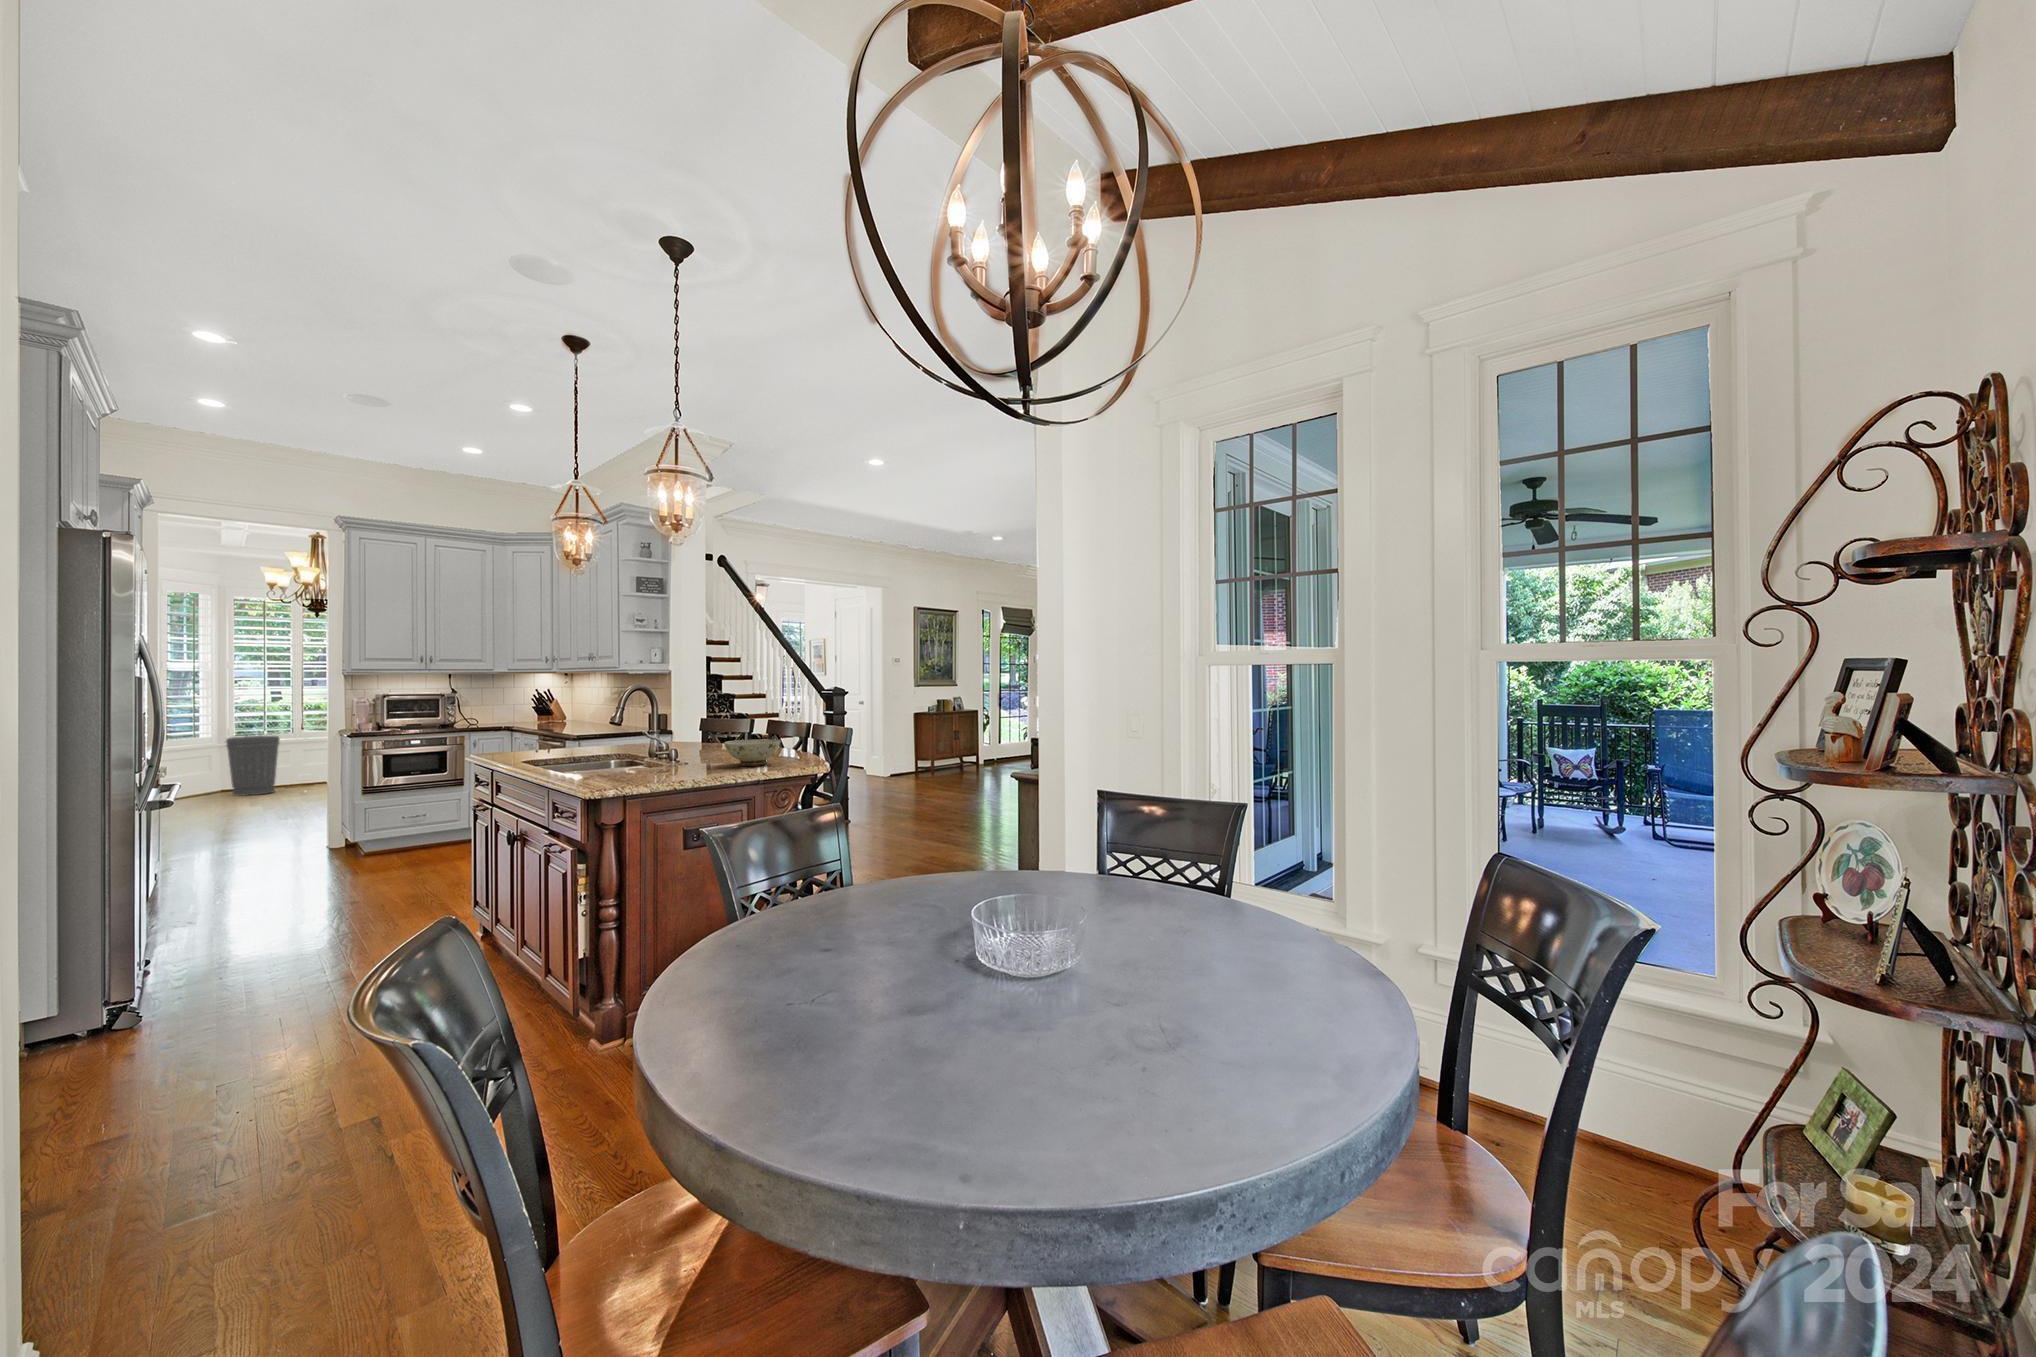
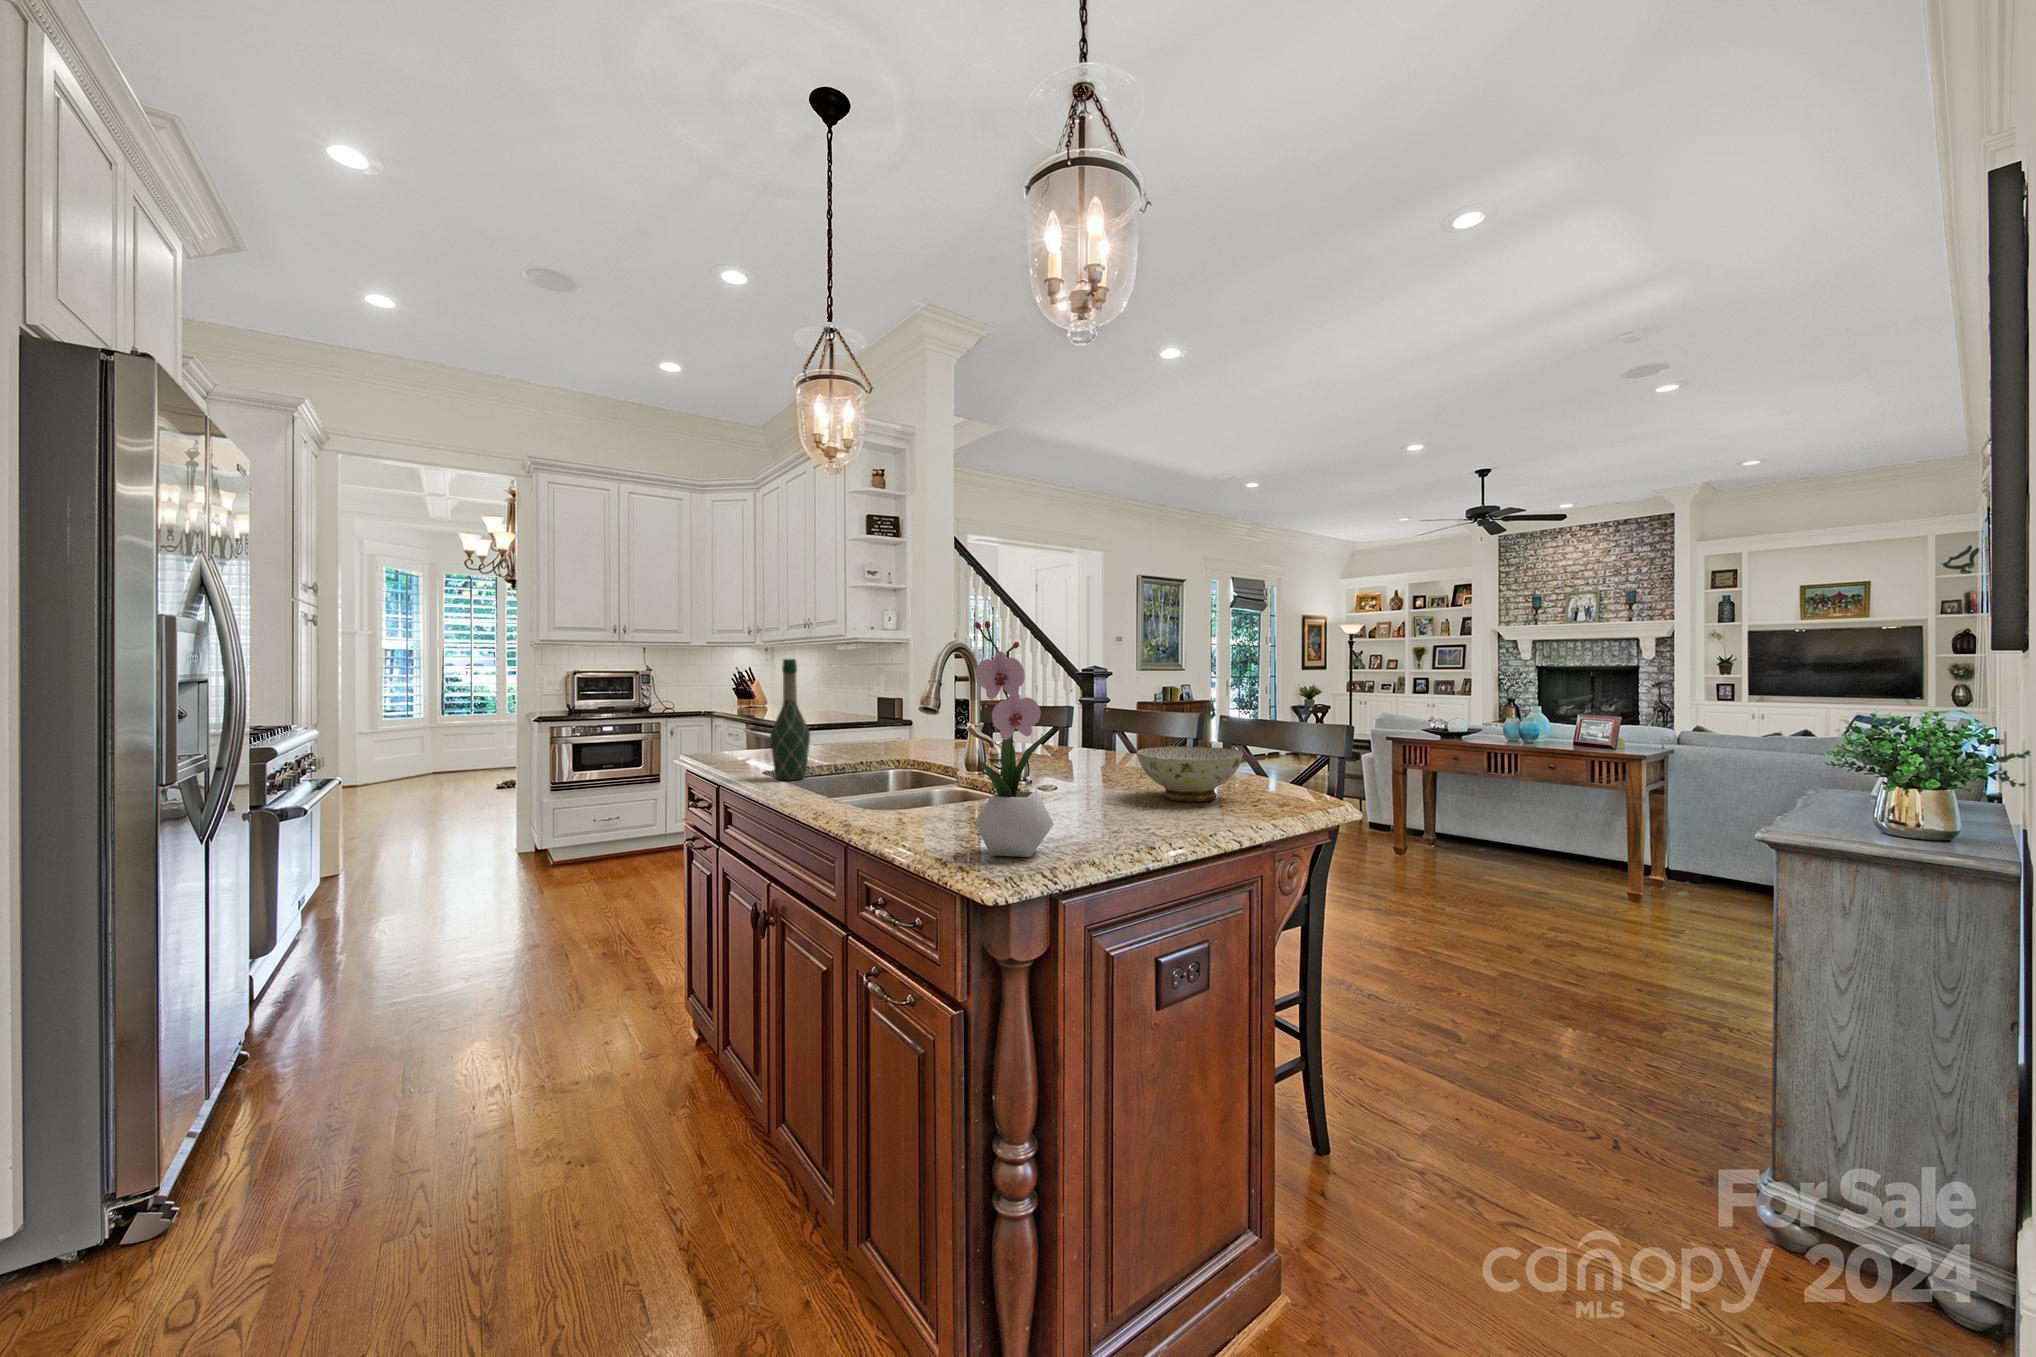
flower arrangement: none [598,682,643,783] -> present [975,621,1054,857]
wine bottle: none [526,693,552,763] -> present [770,659,810,780]
trash can: present [226,735,280,796] -> none [432,714,483,779]

